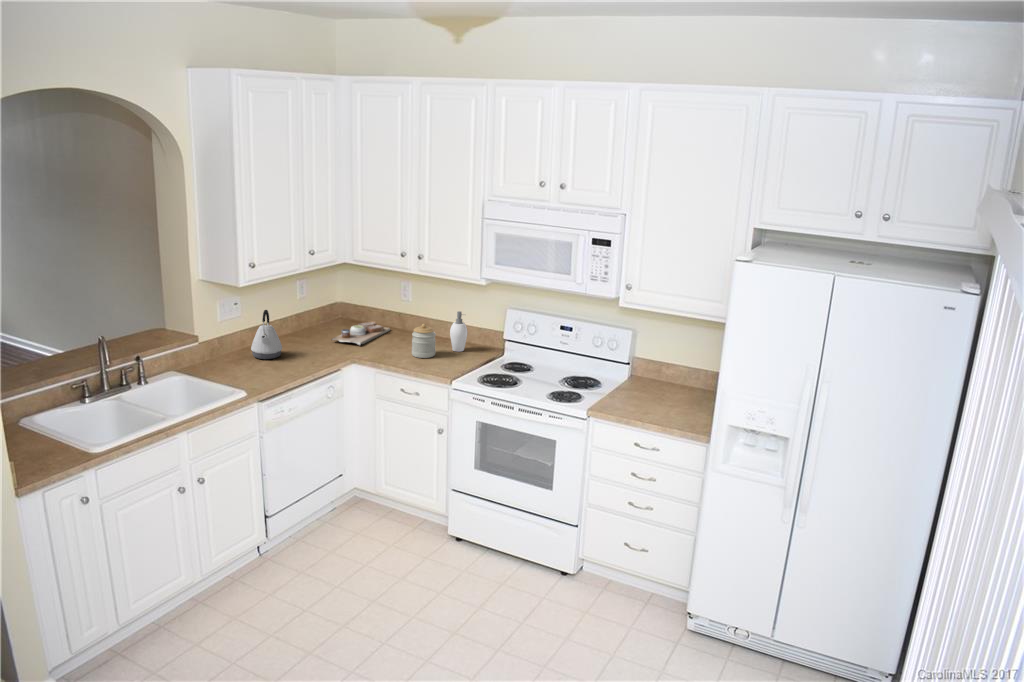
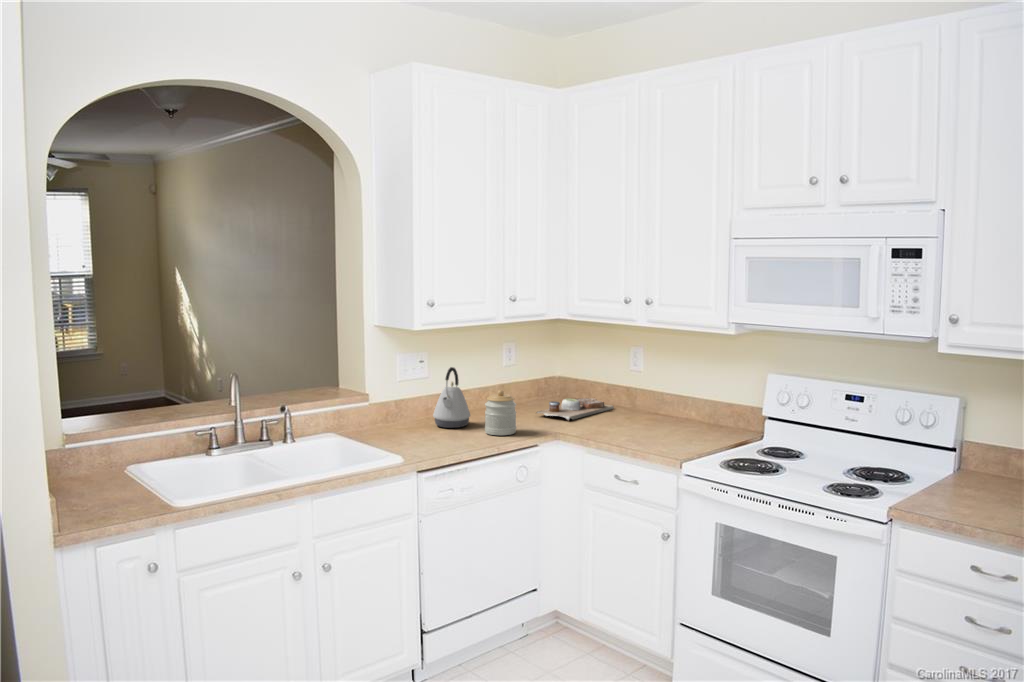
soap dispenser: present [450,311,468,352] -> none [685,378,718,432]
jar: present [412,324,436,358] -> present [485,390,516,435]

